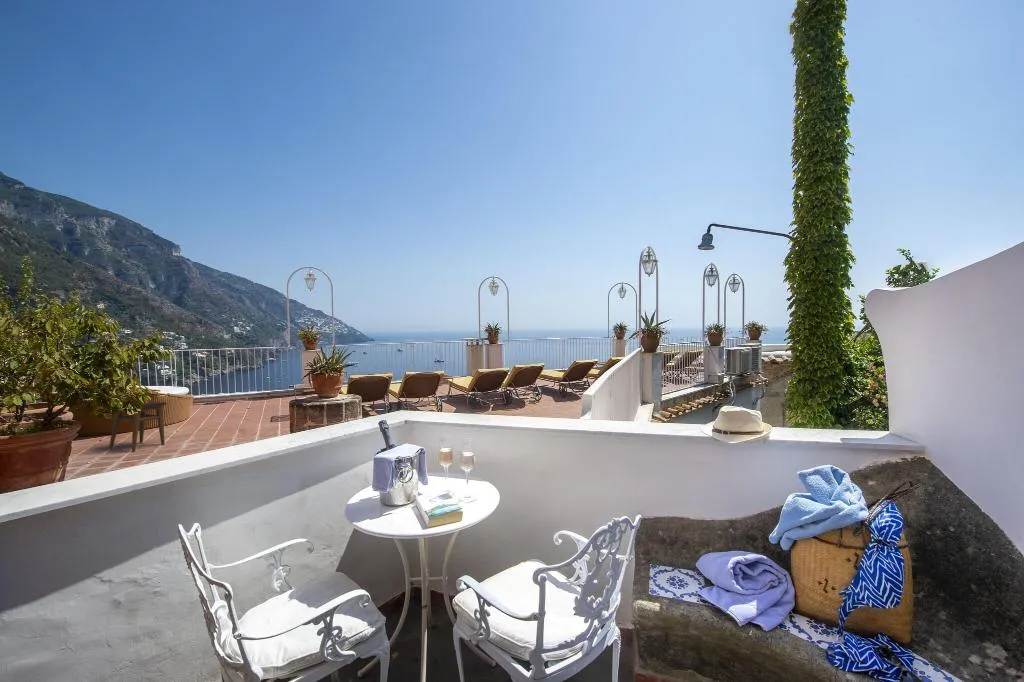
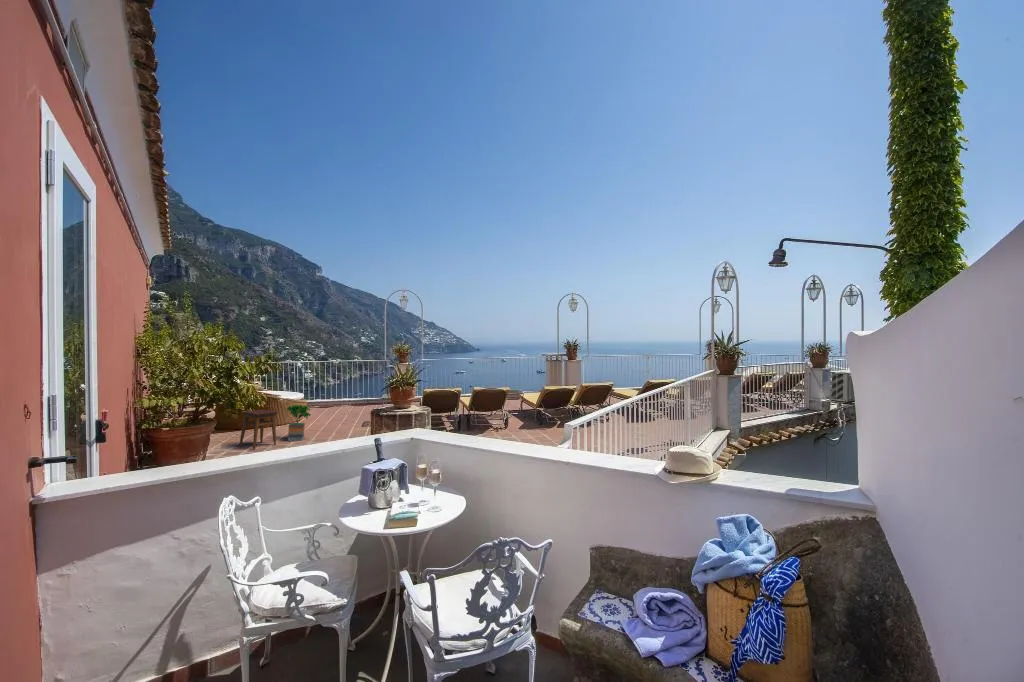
potted tree: none [176,393,213,439] -> present [287,405,311,441]

